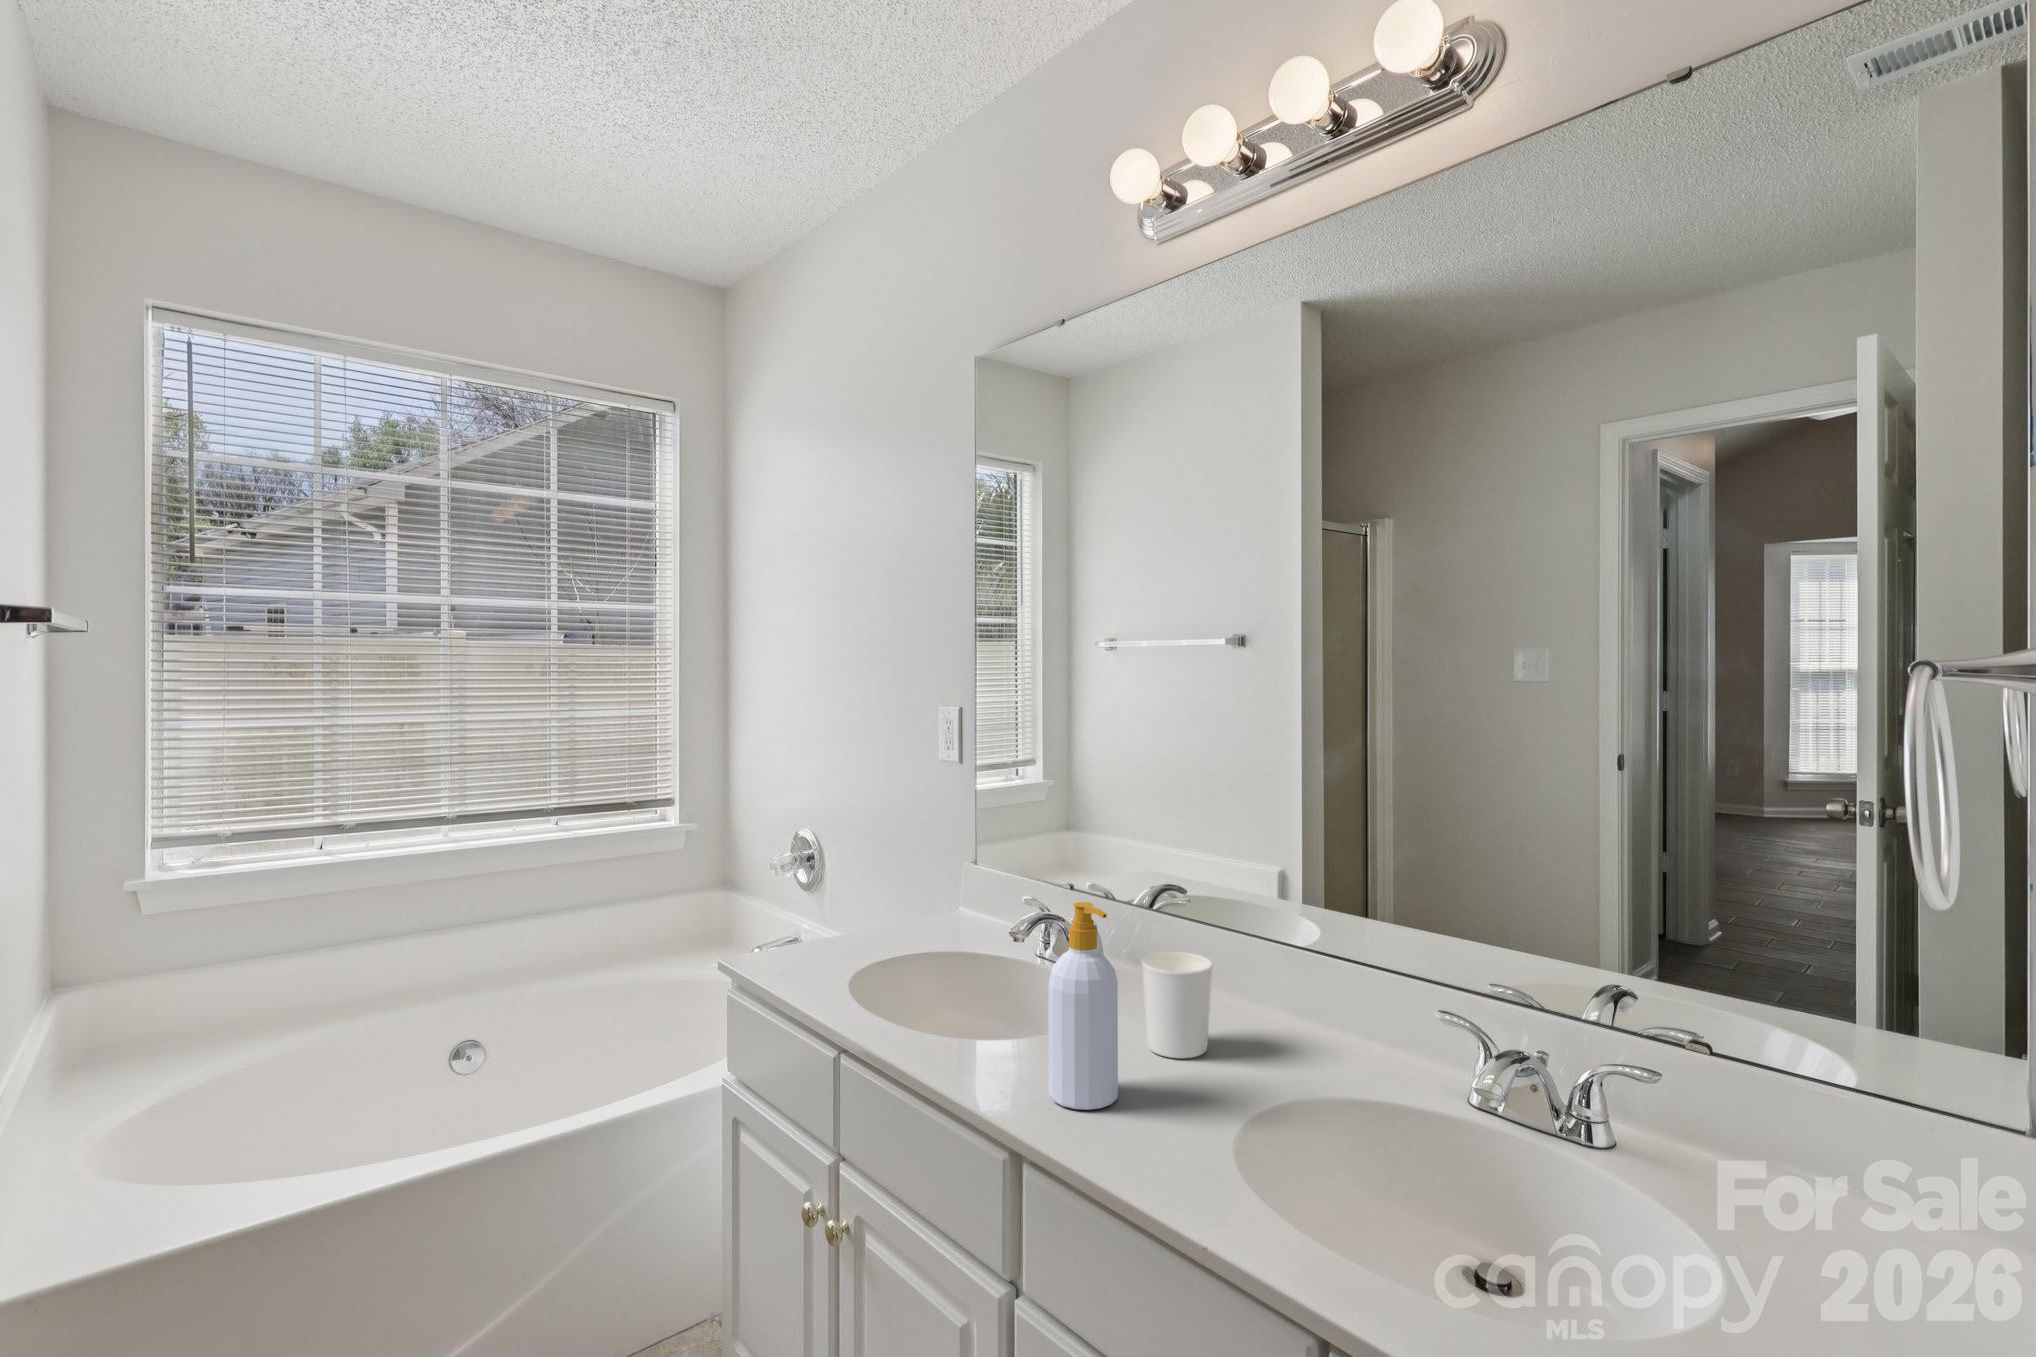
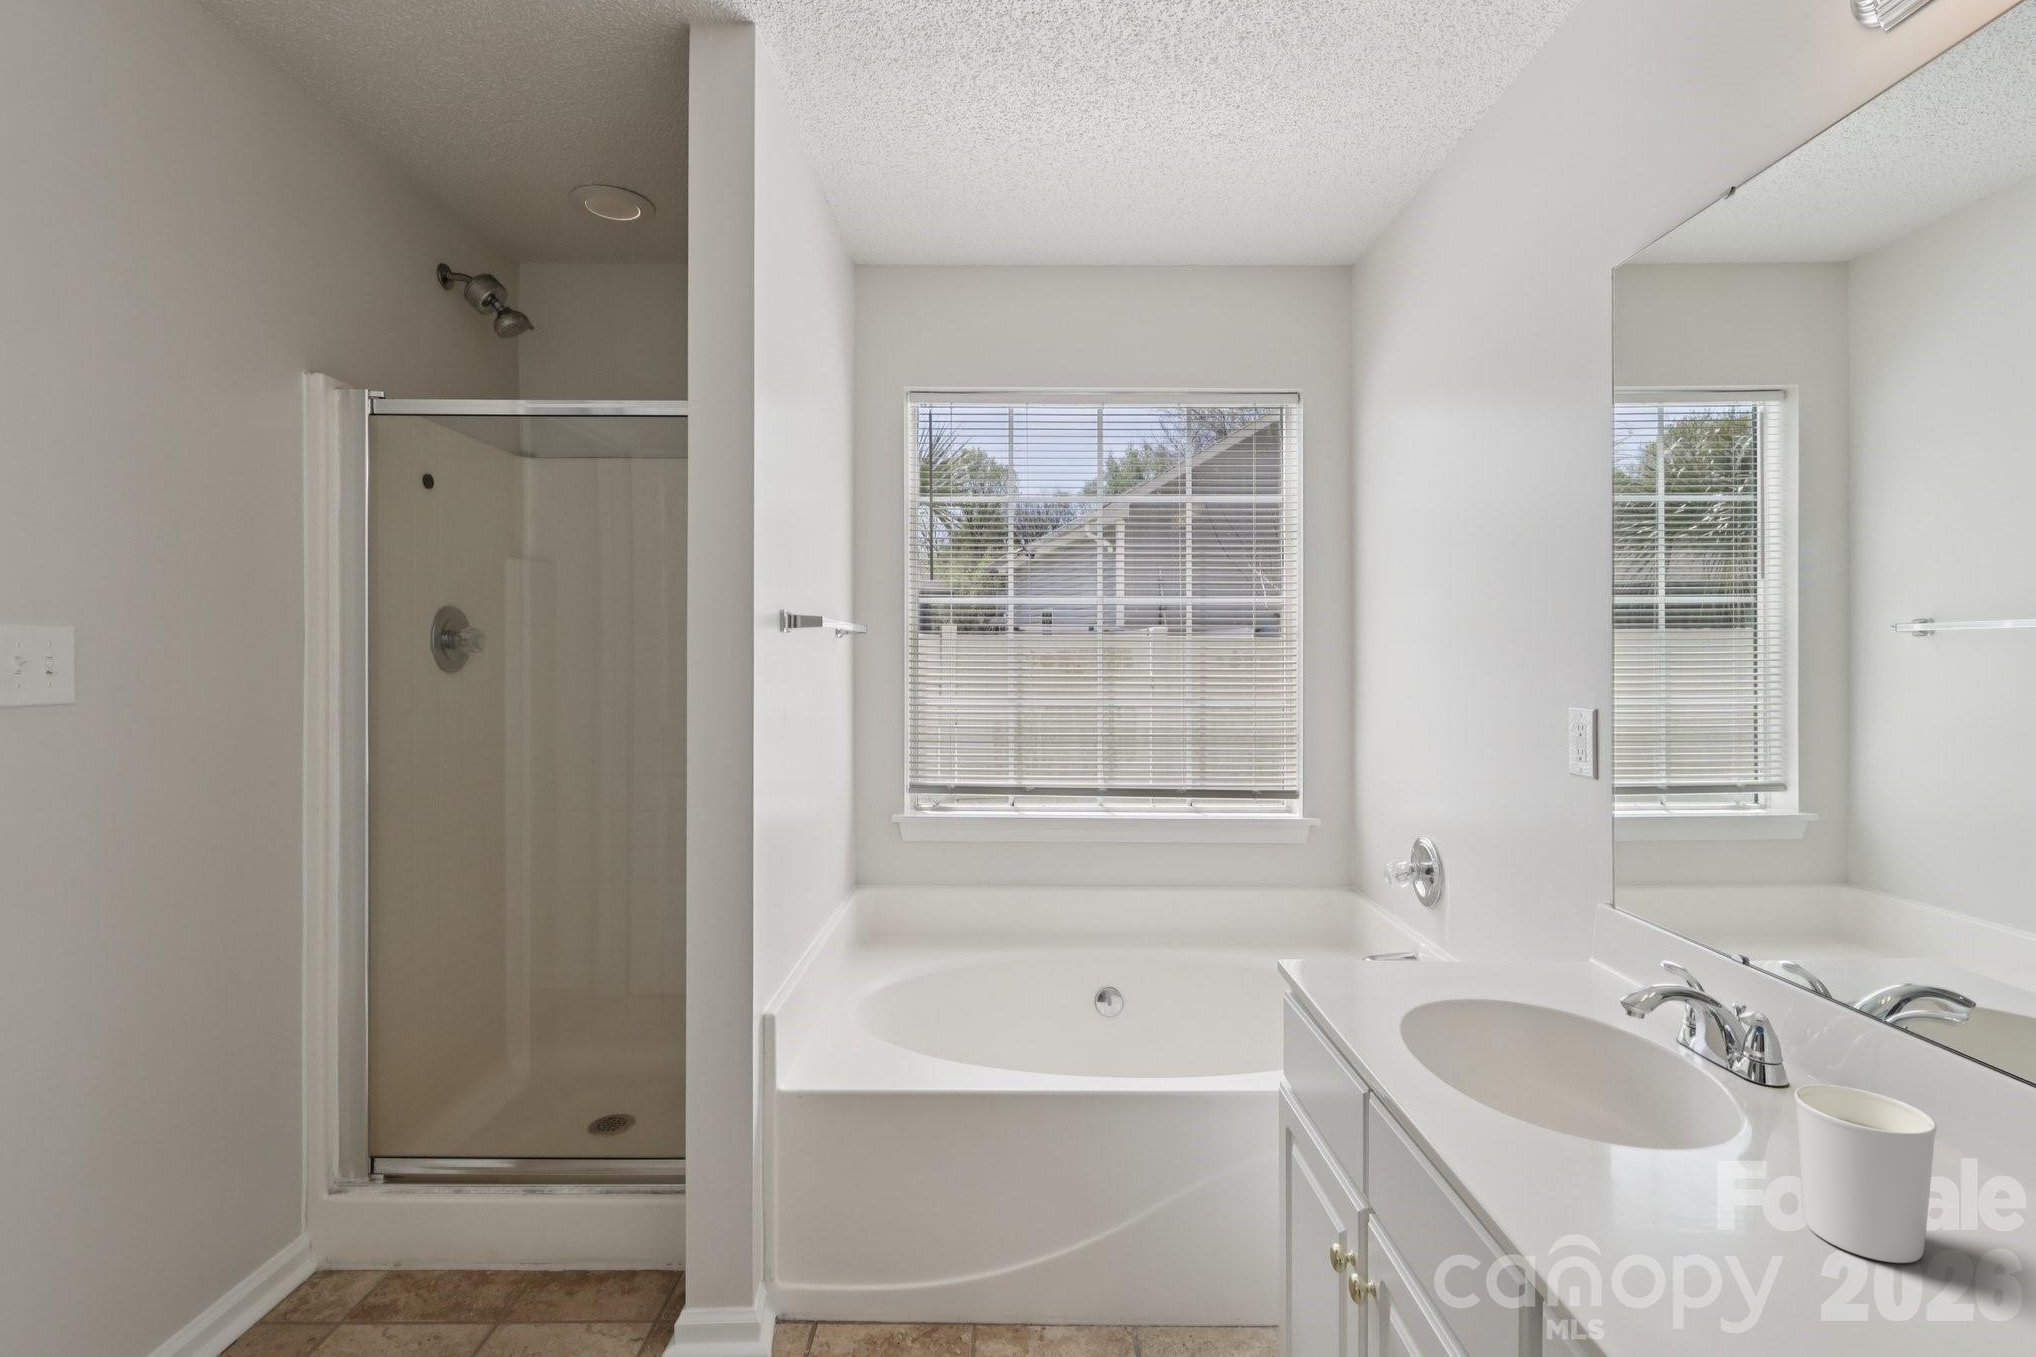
soap bottle: present [1049,902,1118,1110] -> none [1599,987,1716,1284]

